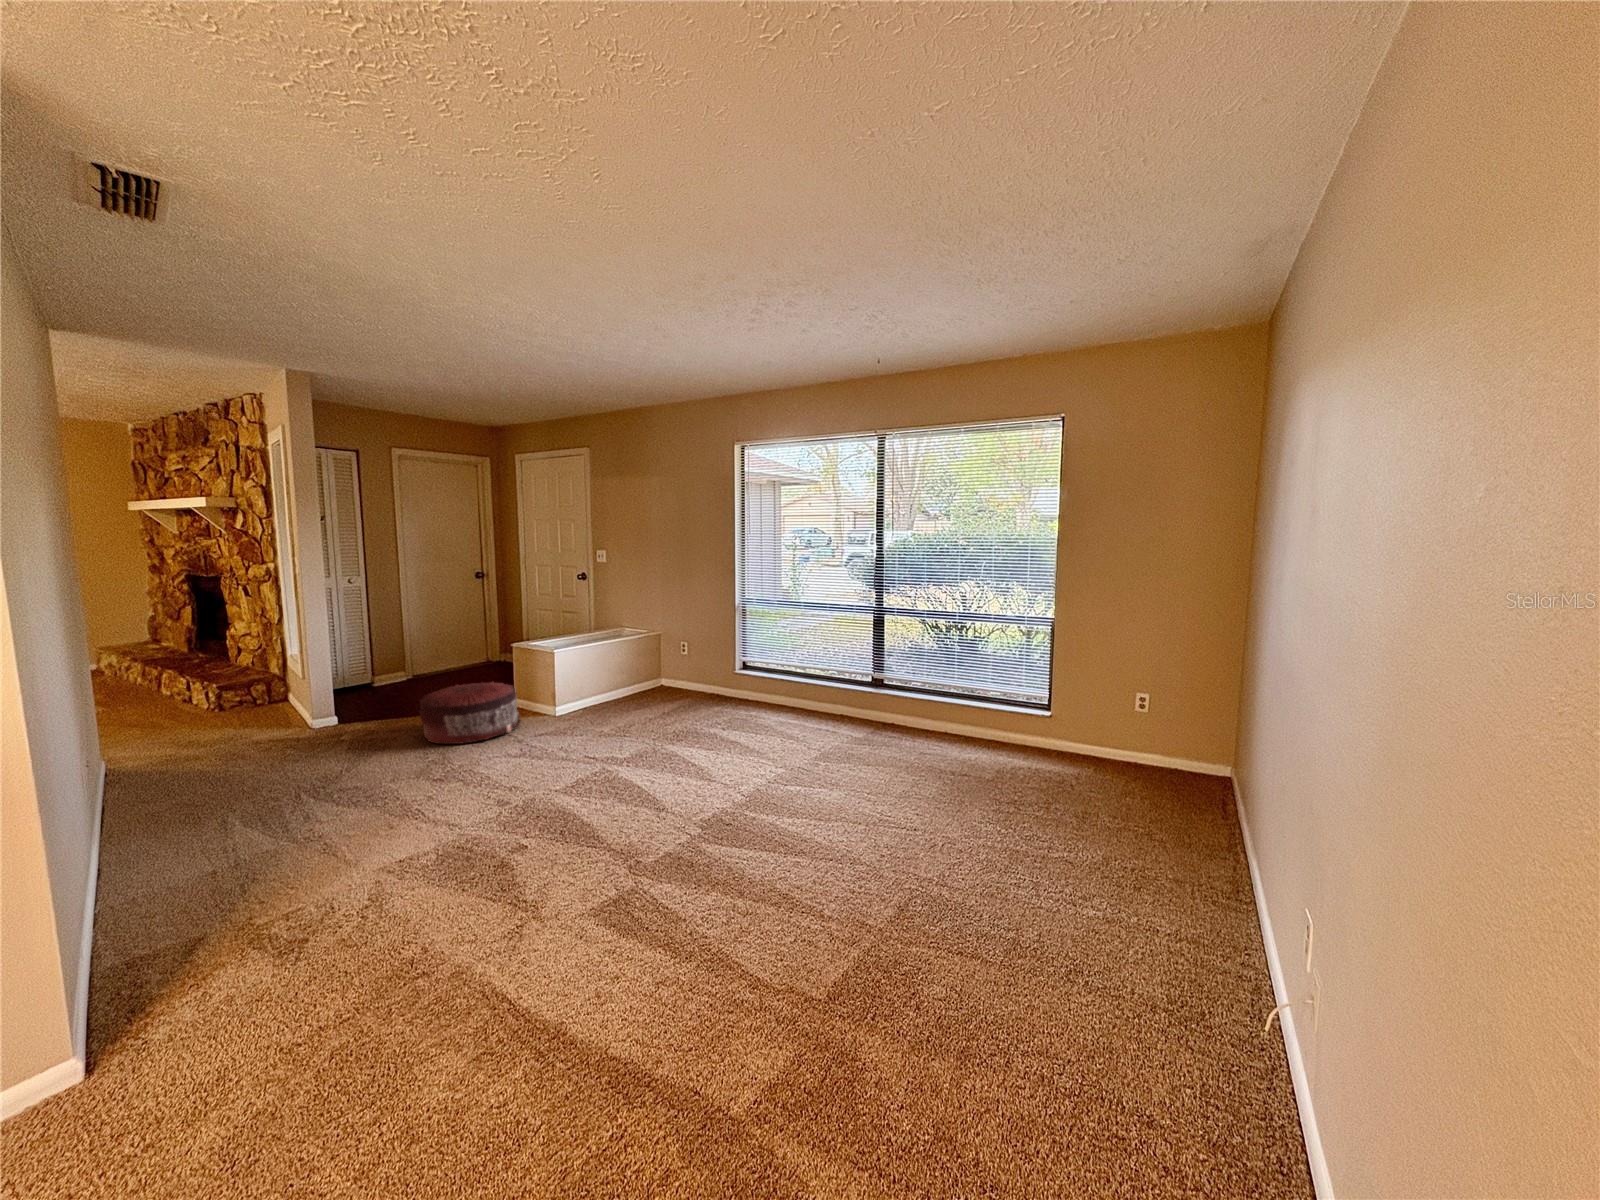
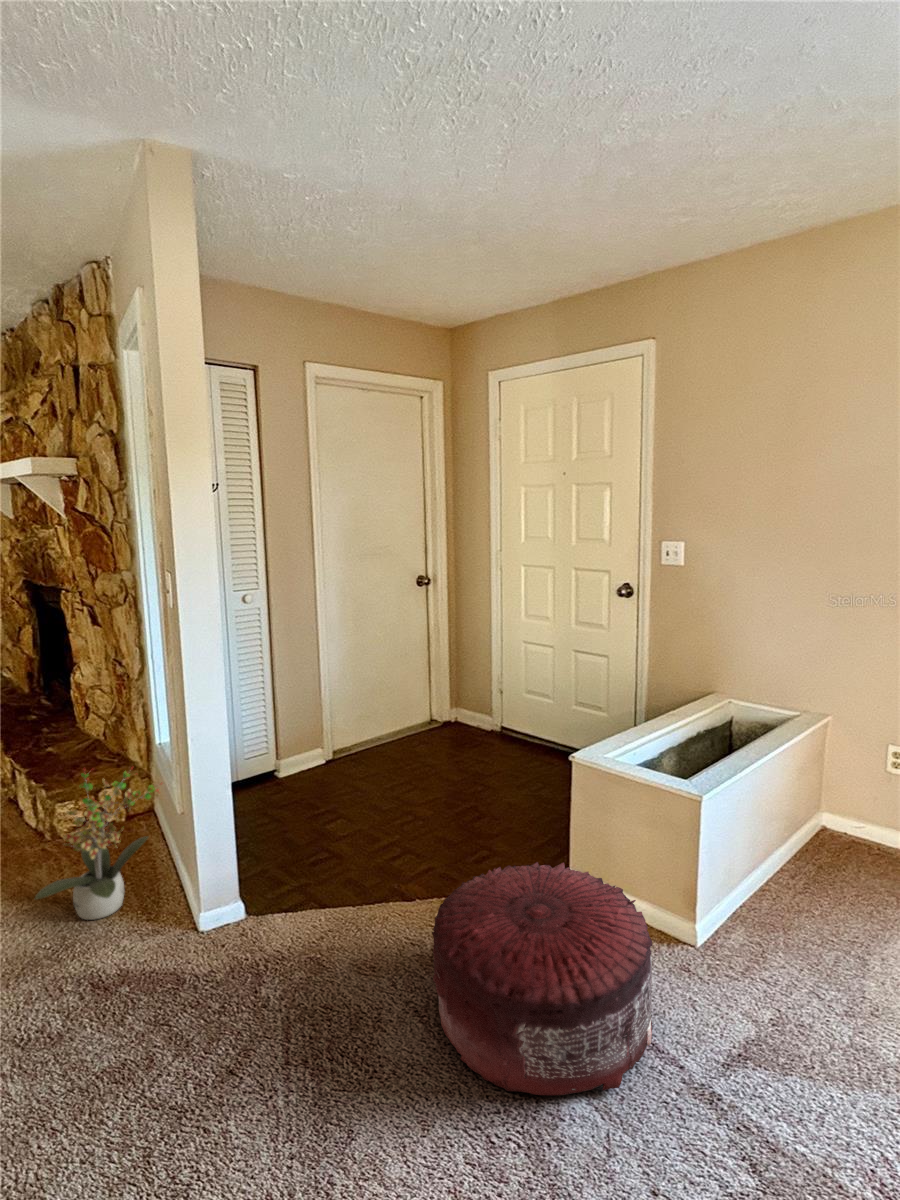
potted plant: none [221,658,294,729] -> present [35,772,162,920]

